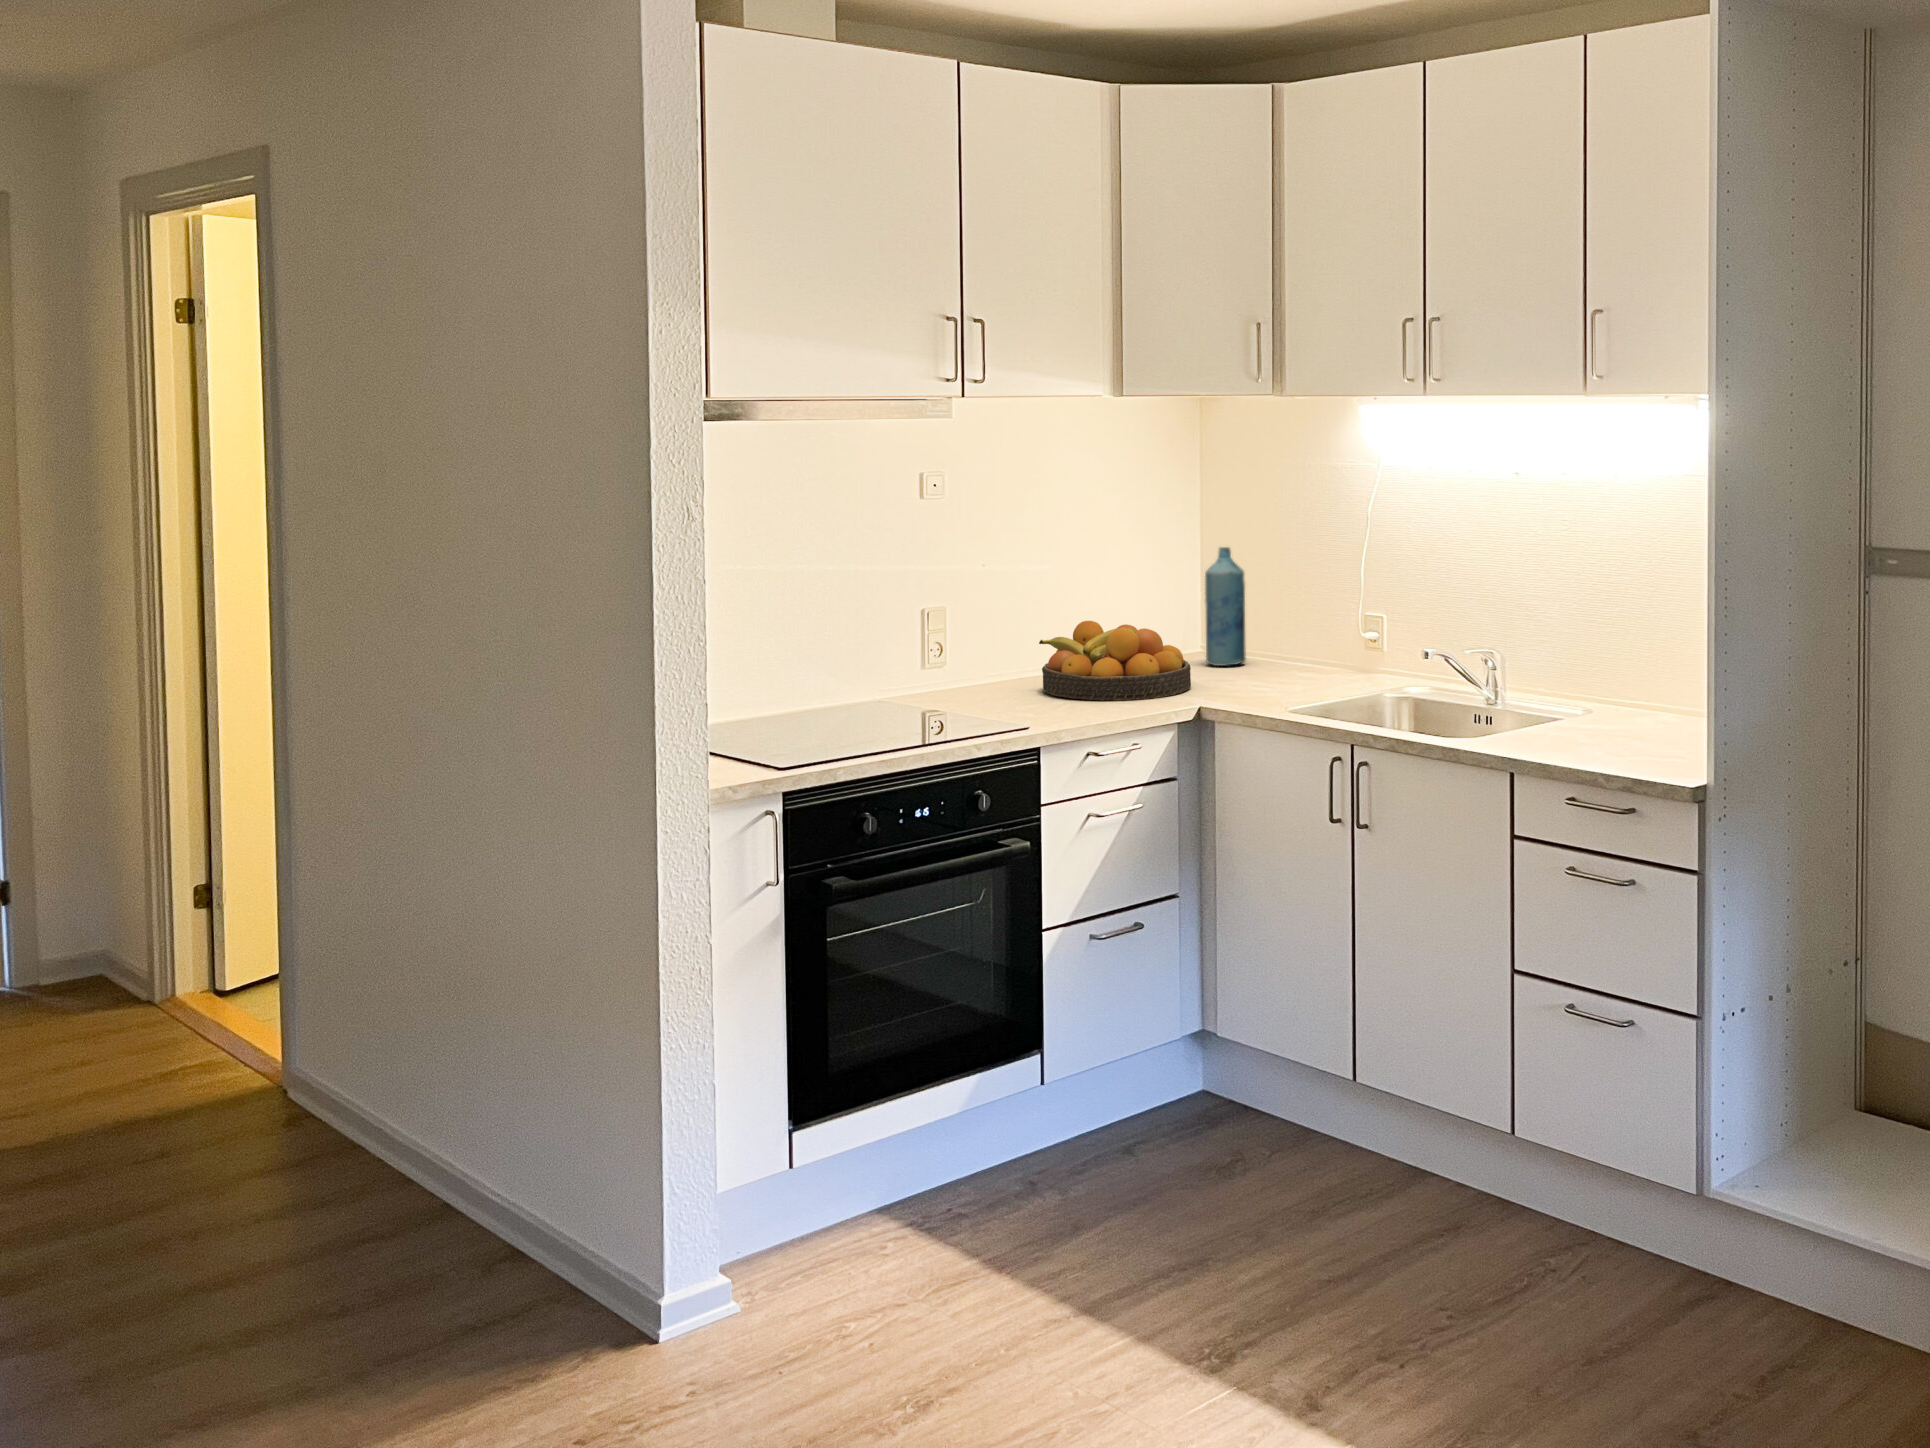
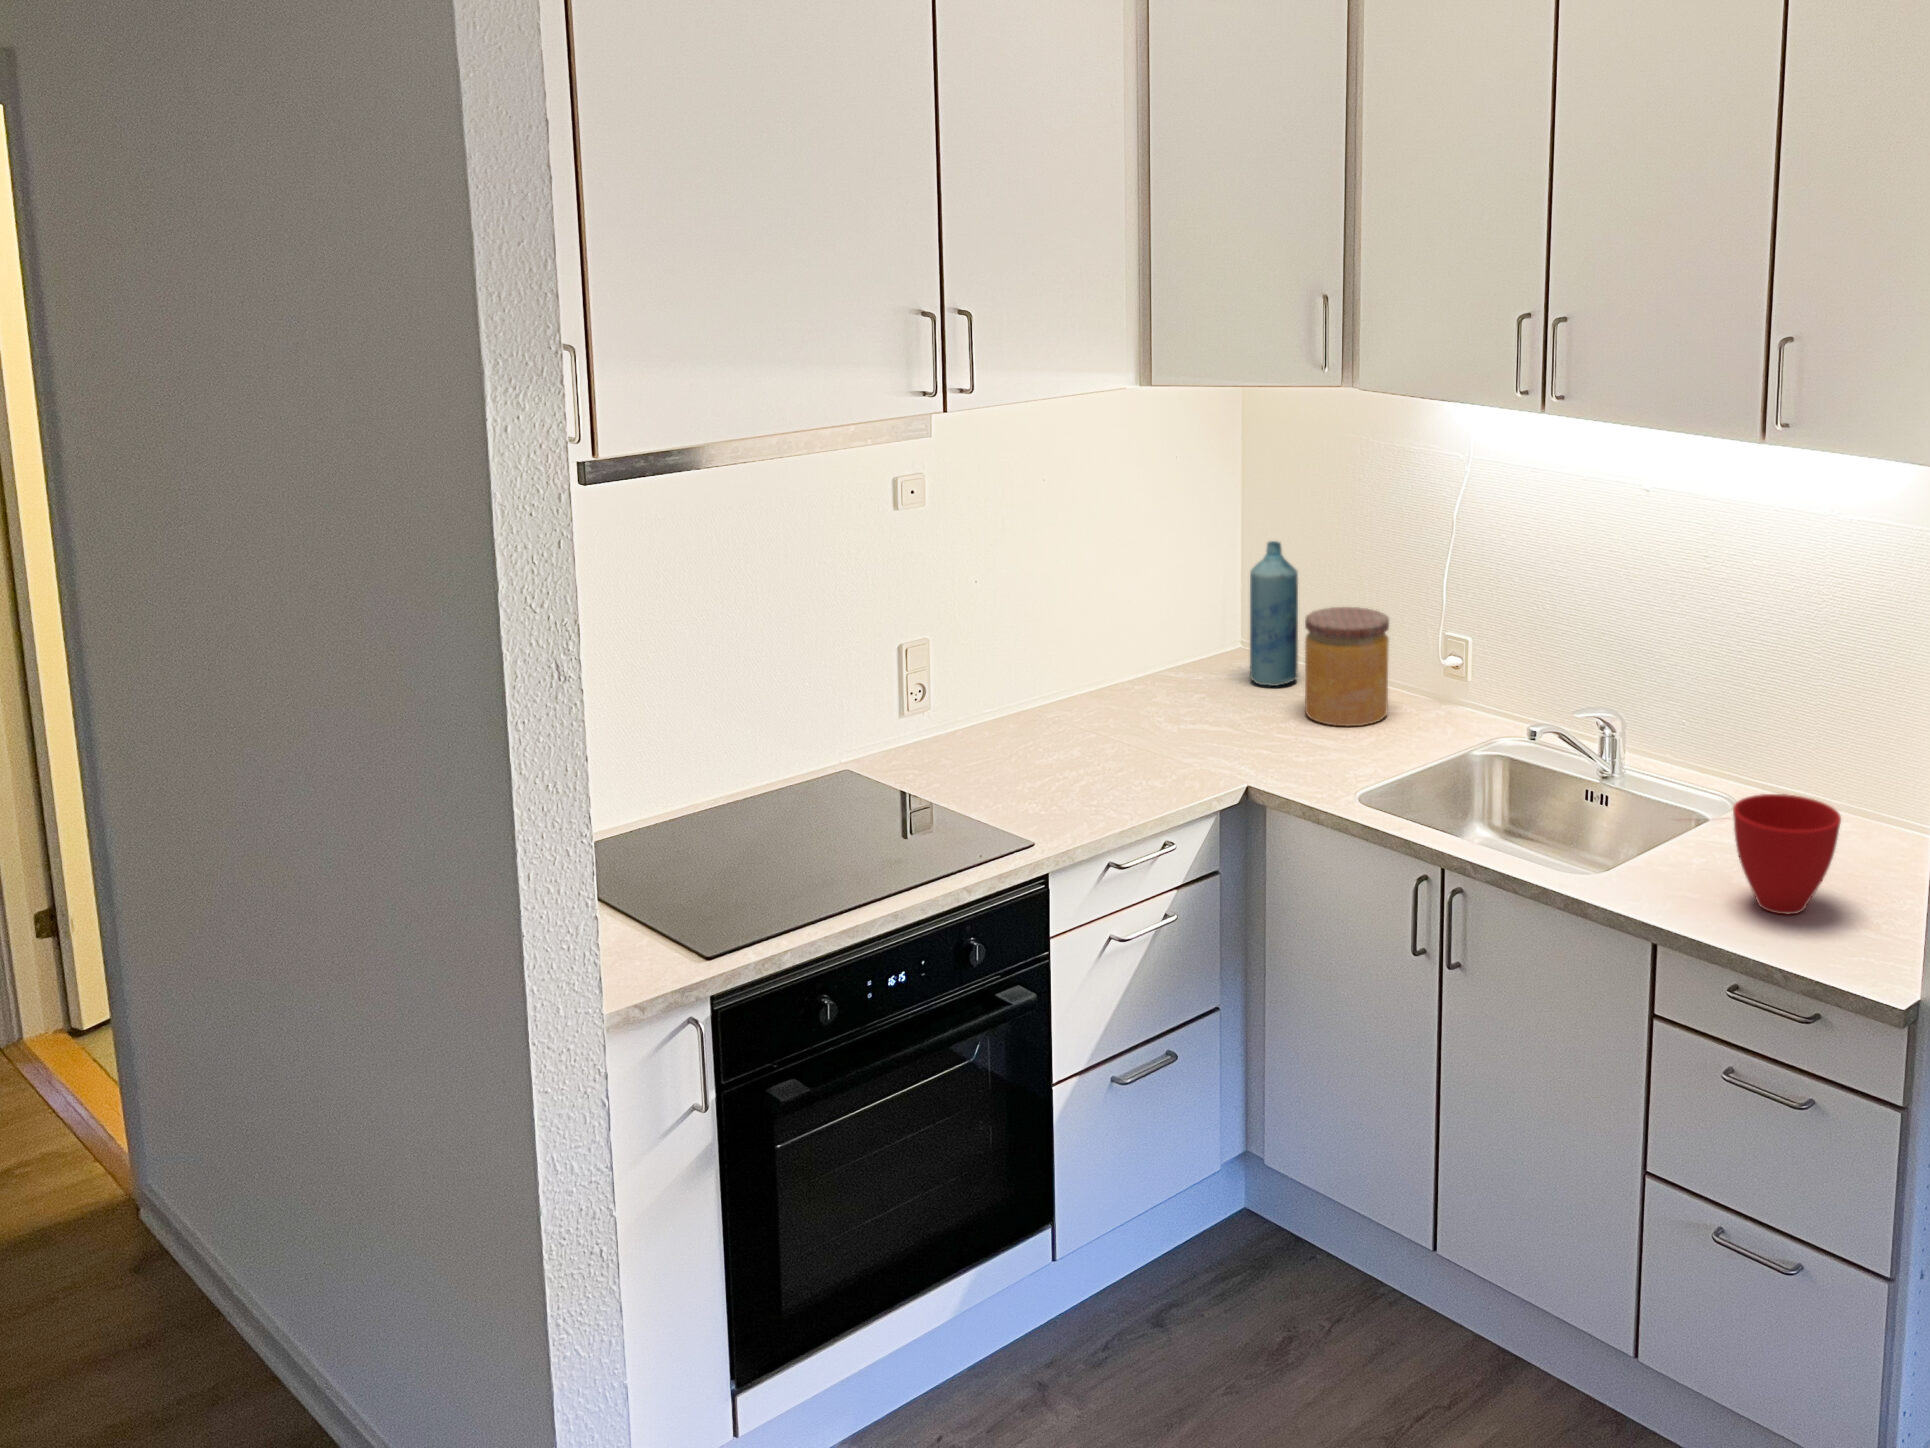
jar: none [1248,591,1317,681] -> present [1305,607,1389,726]
fruit bowl: present [1039,621,1191,701] -> none [1047,654,1235,770]
cup: none [1571,664,1654,750] -> present [1733,794,1841,914]

